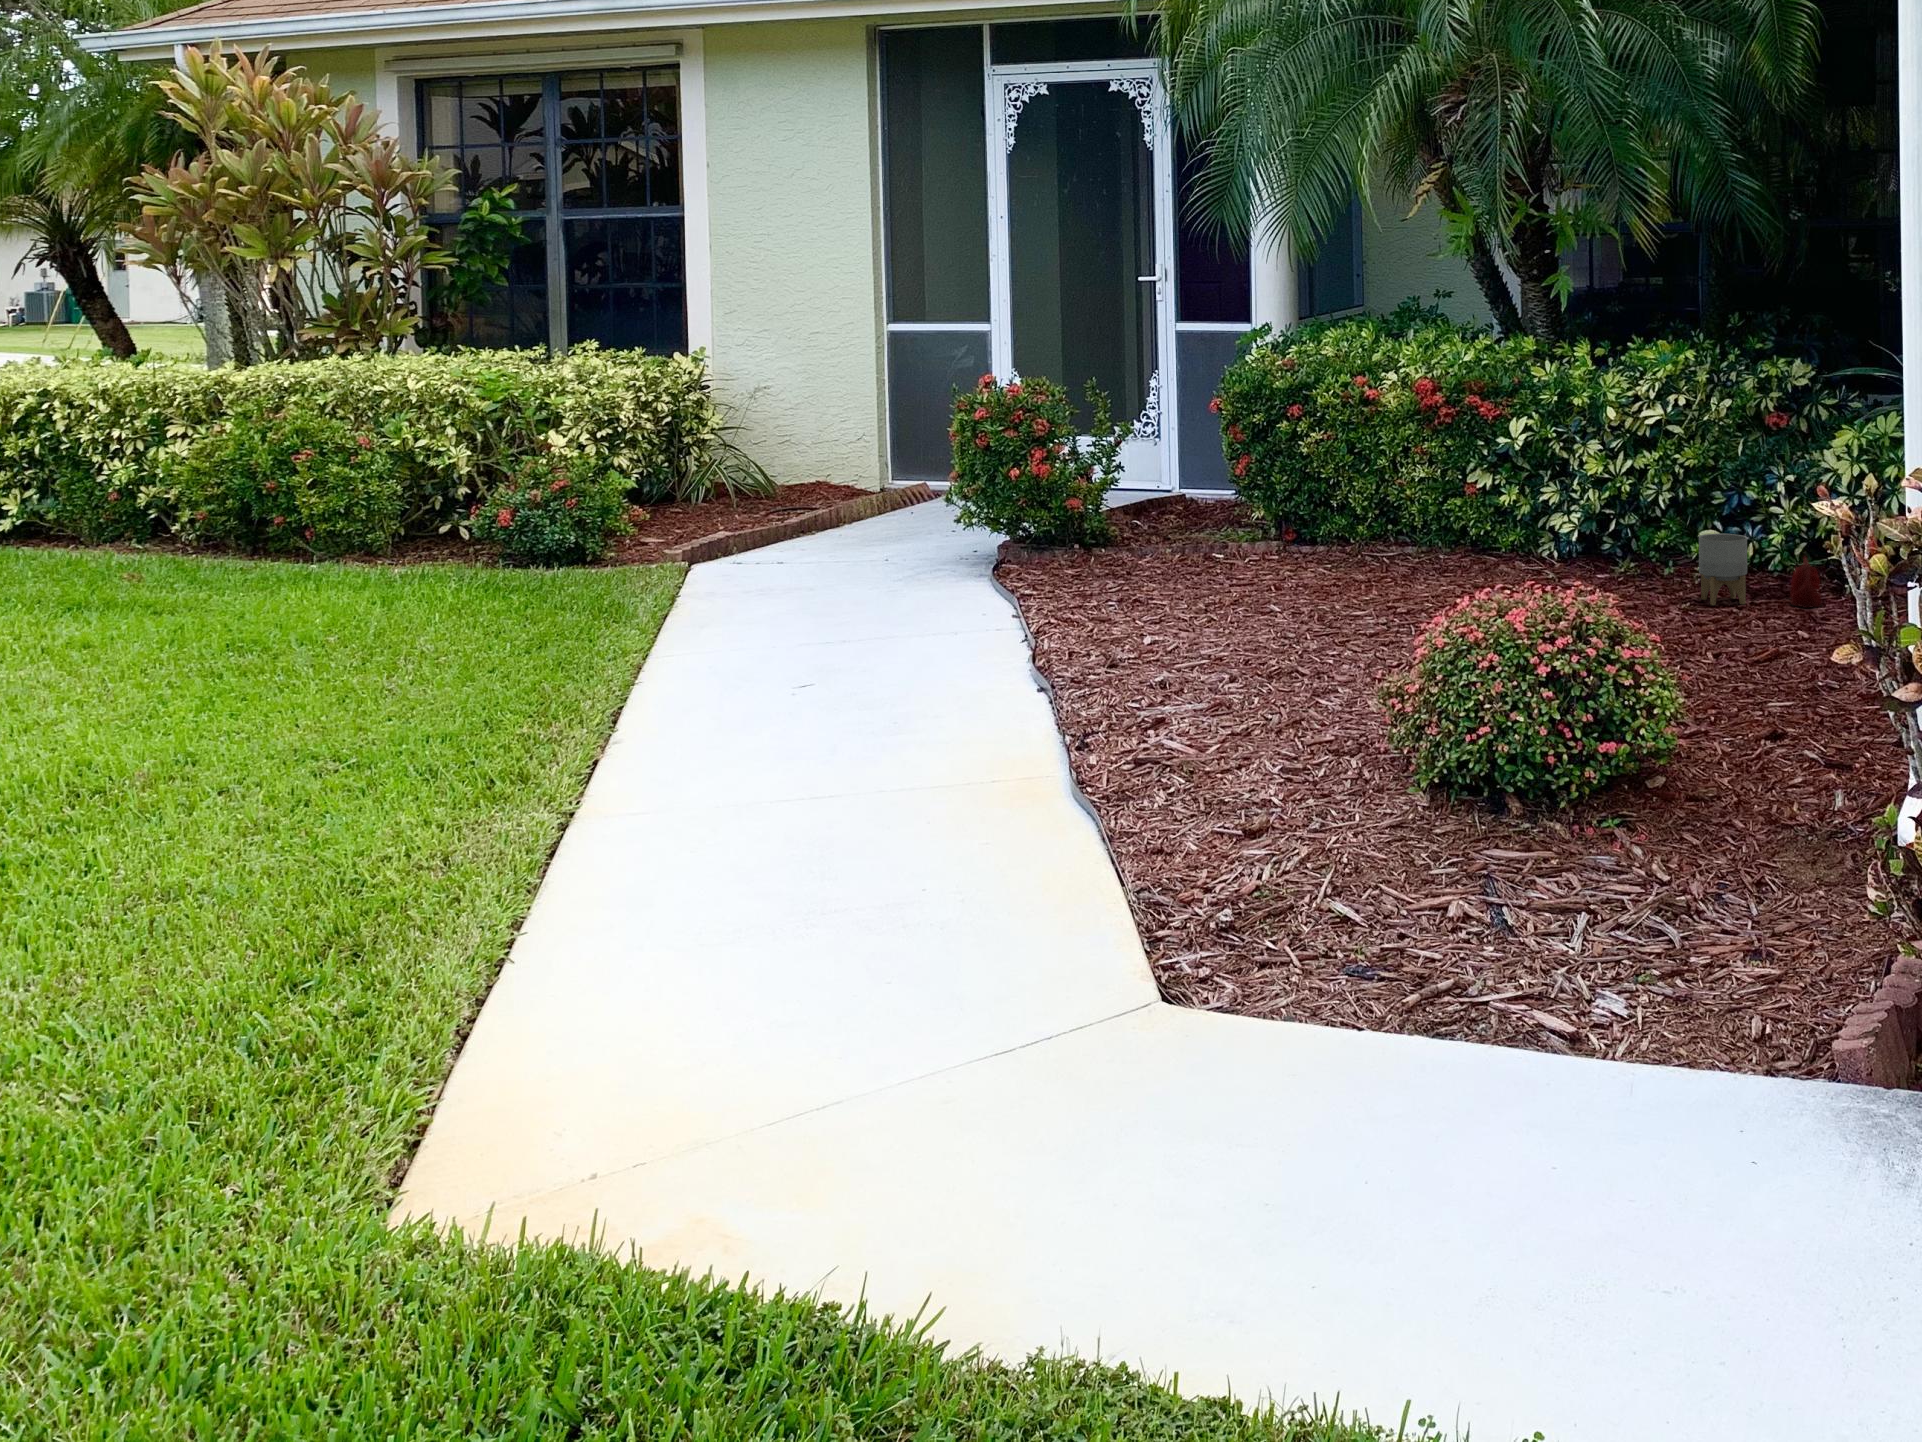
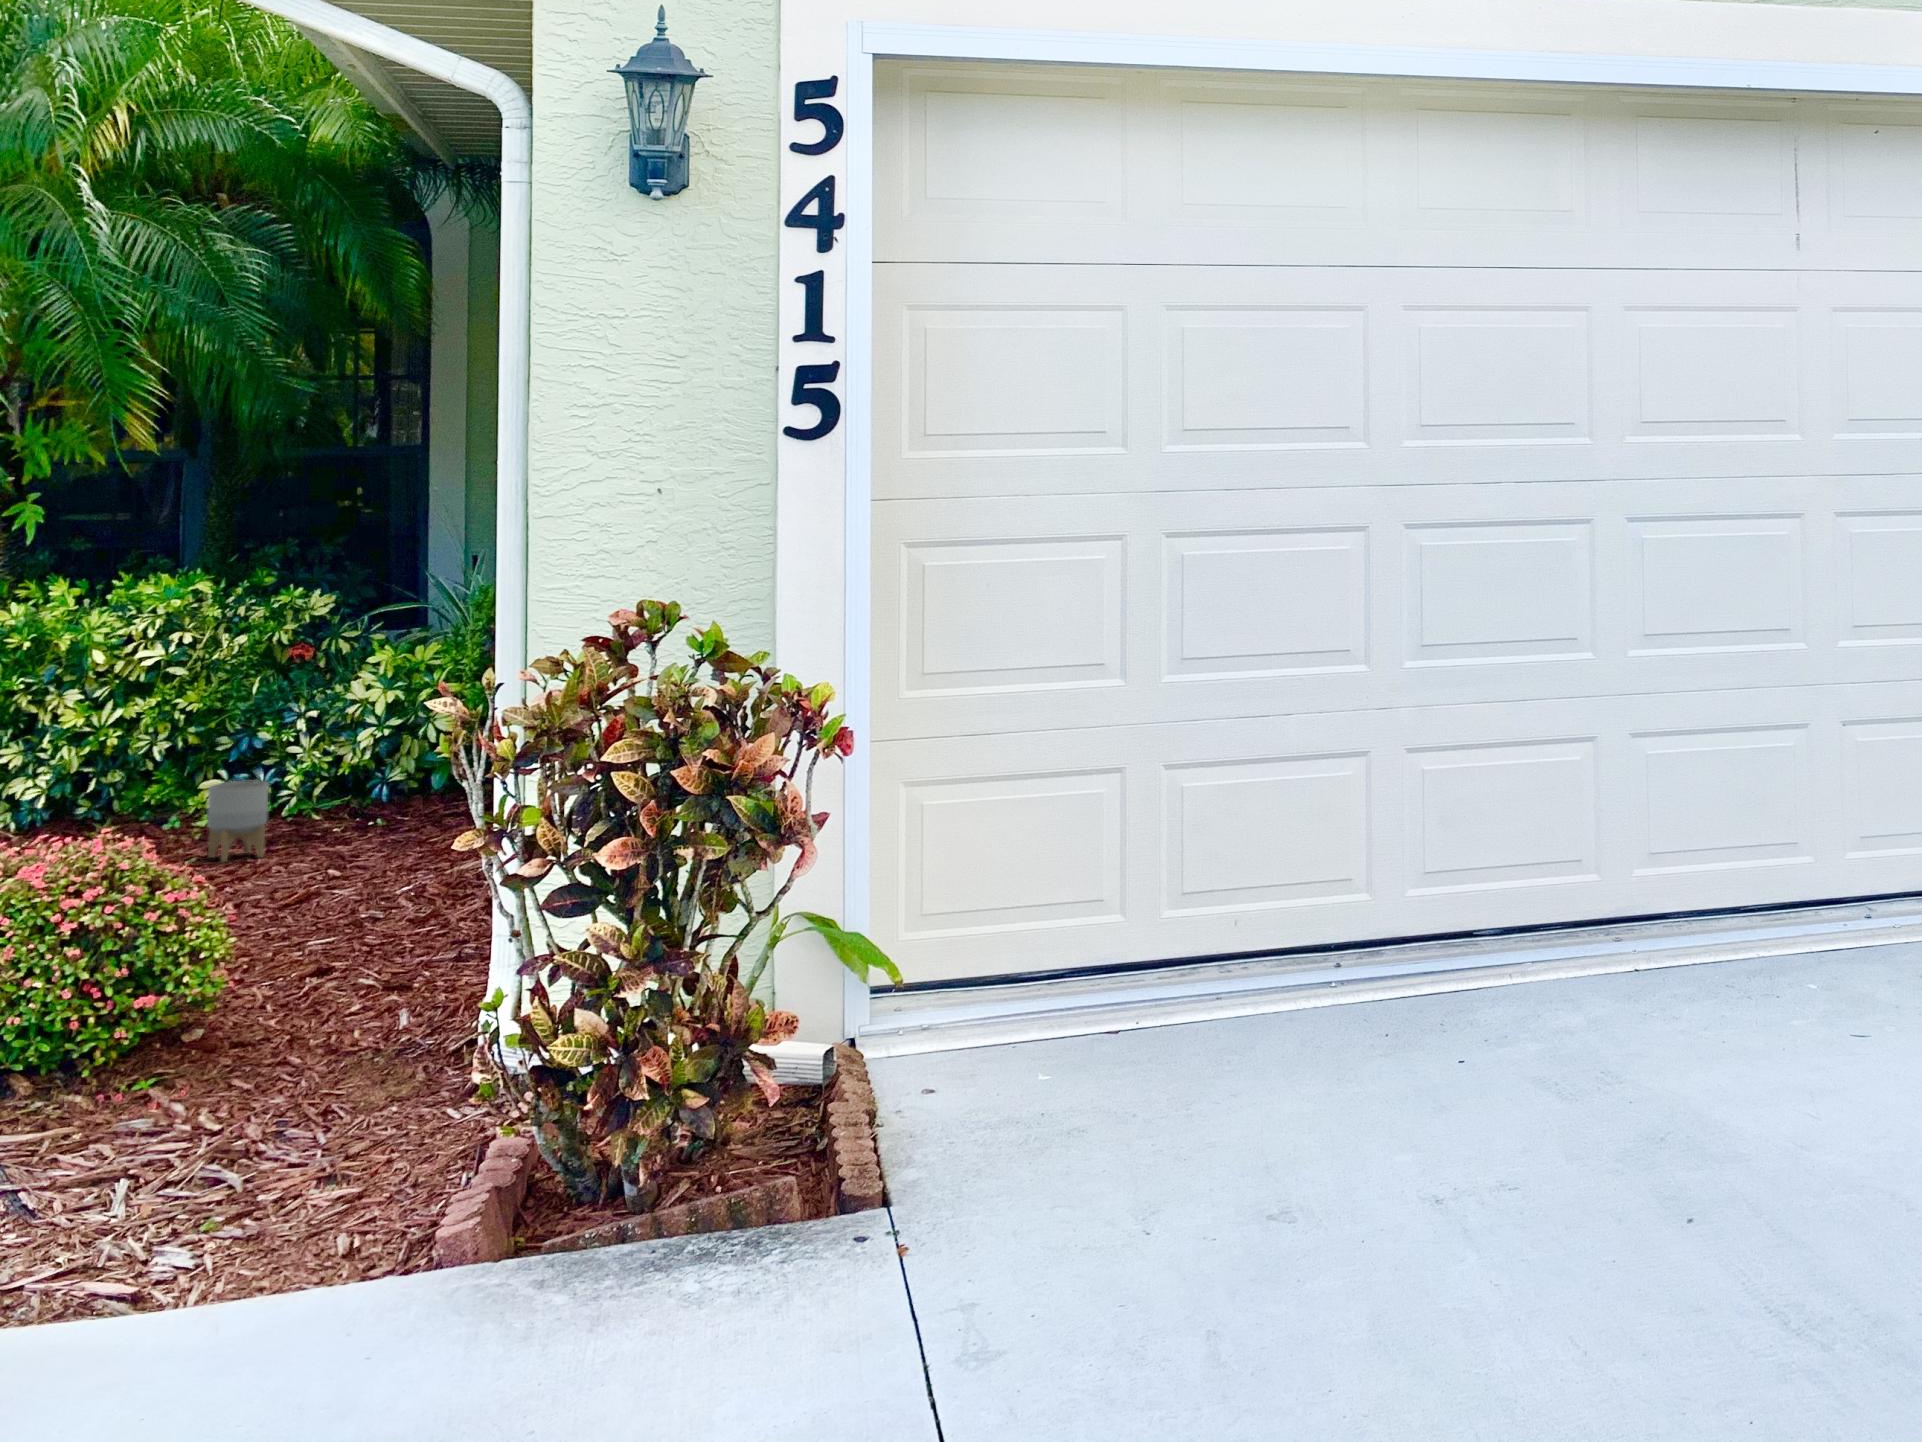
watering can: present [1790,557,1822,608] -> none [318,797,356,854]

